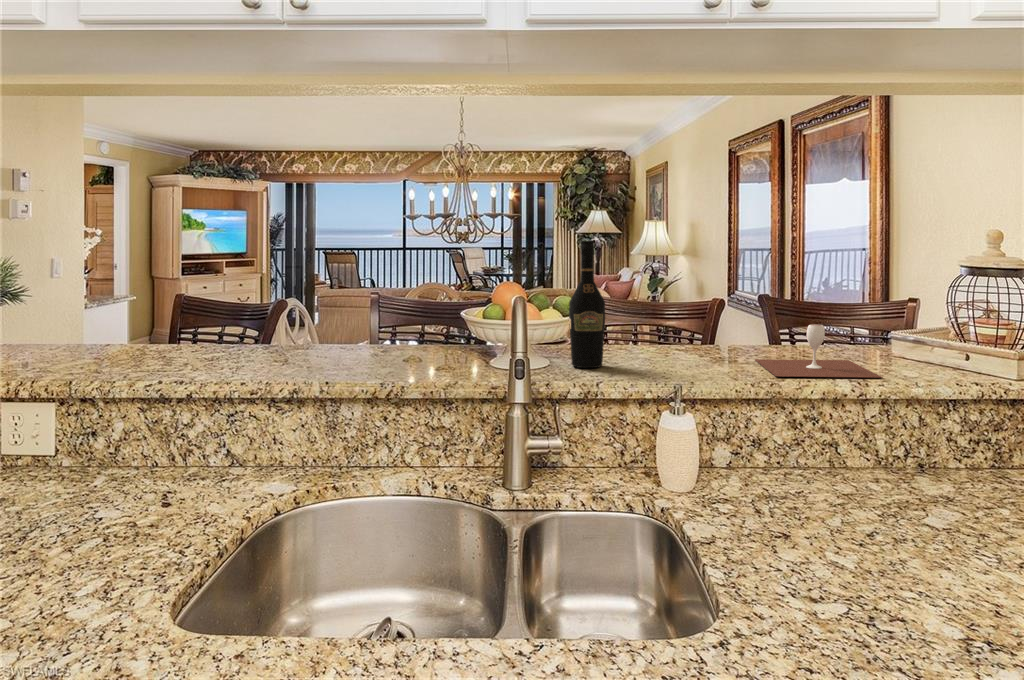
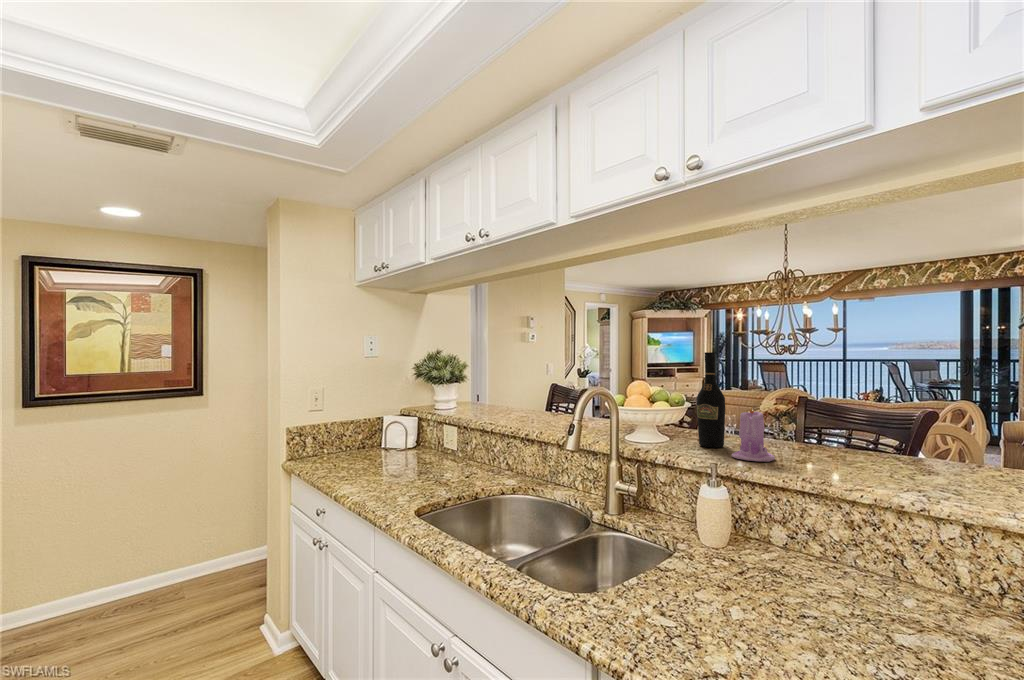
candle: none [639,307,689,376] -> present [732,406,775,462]
wine glass: present [755,324,882,378] -> none [841,435,991,499]

